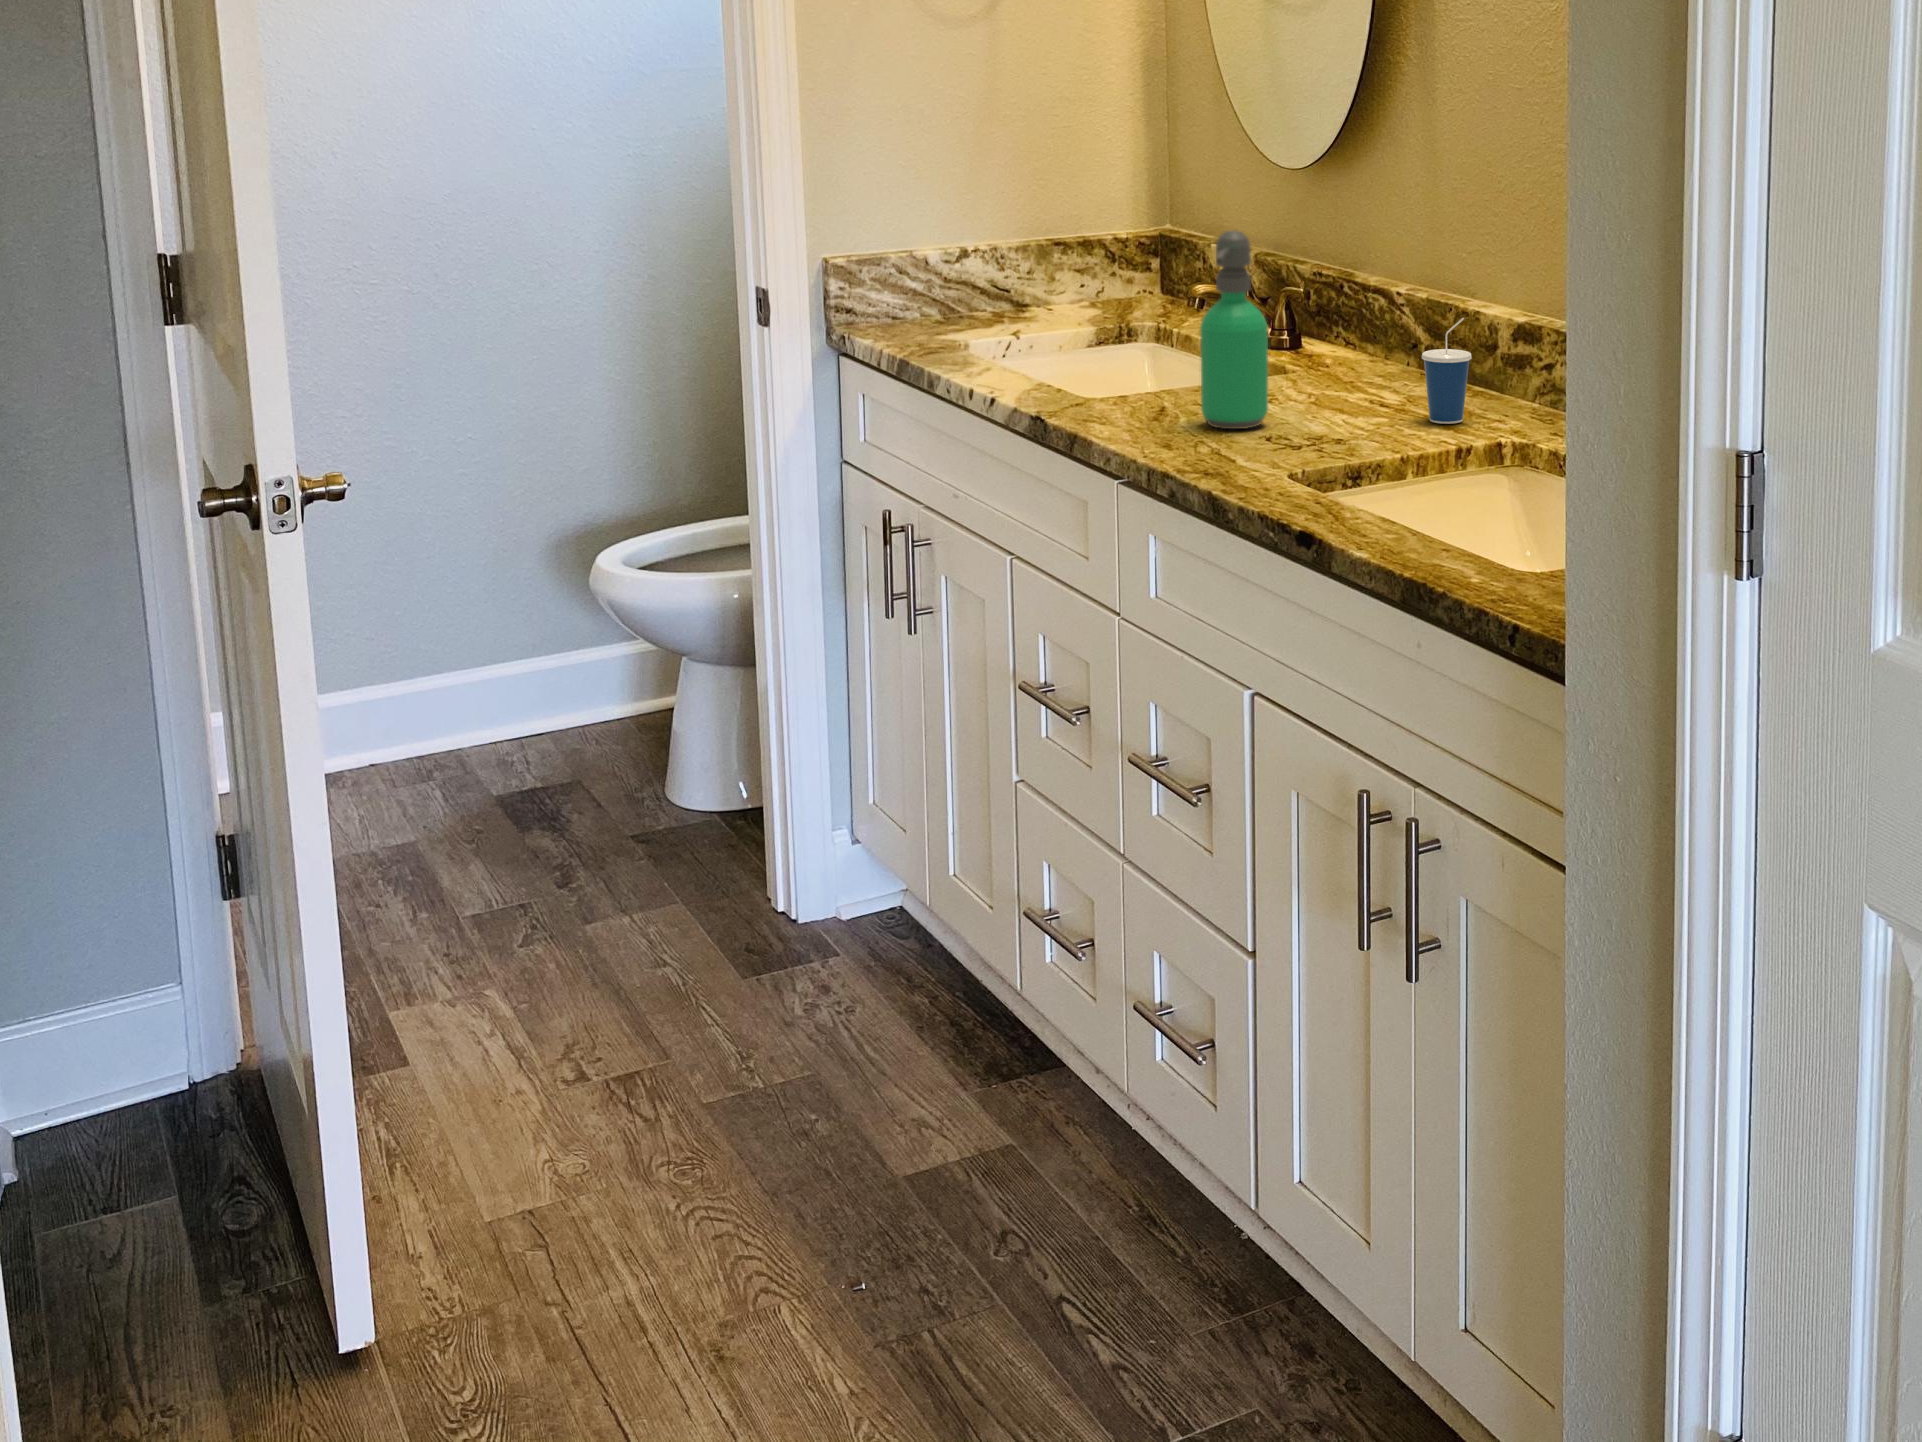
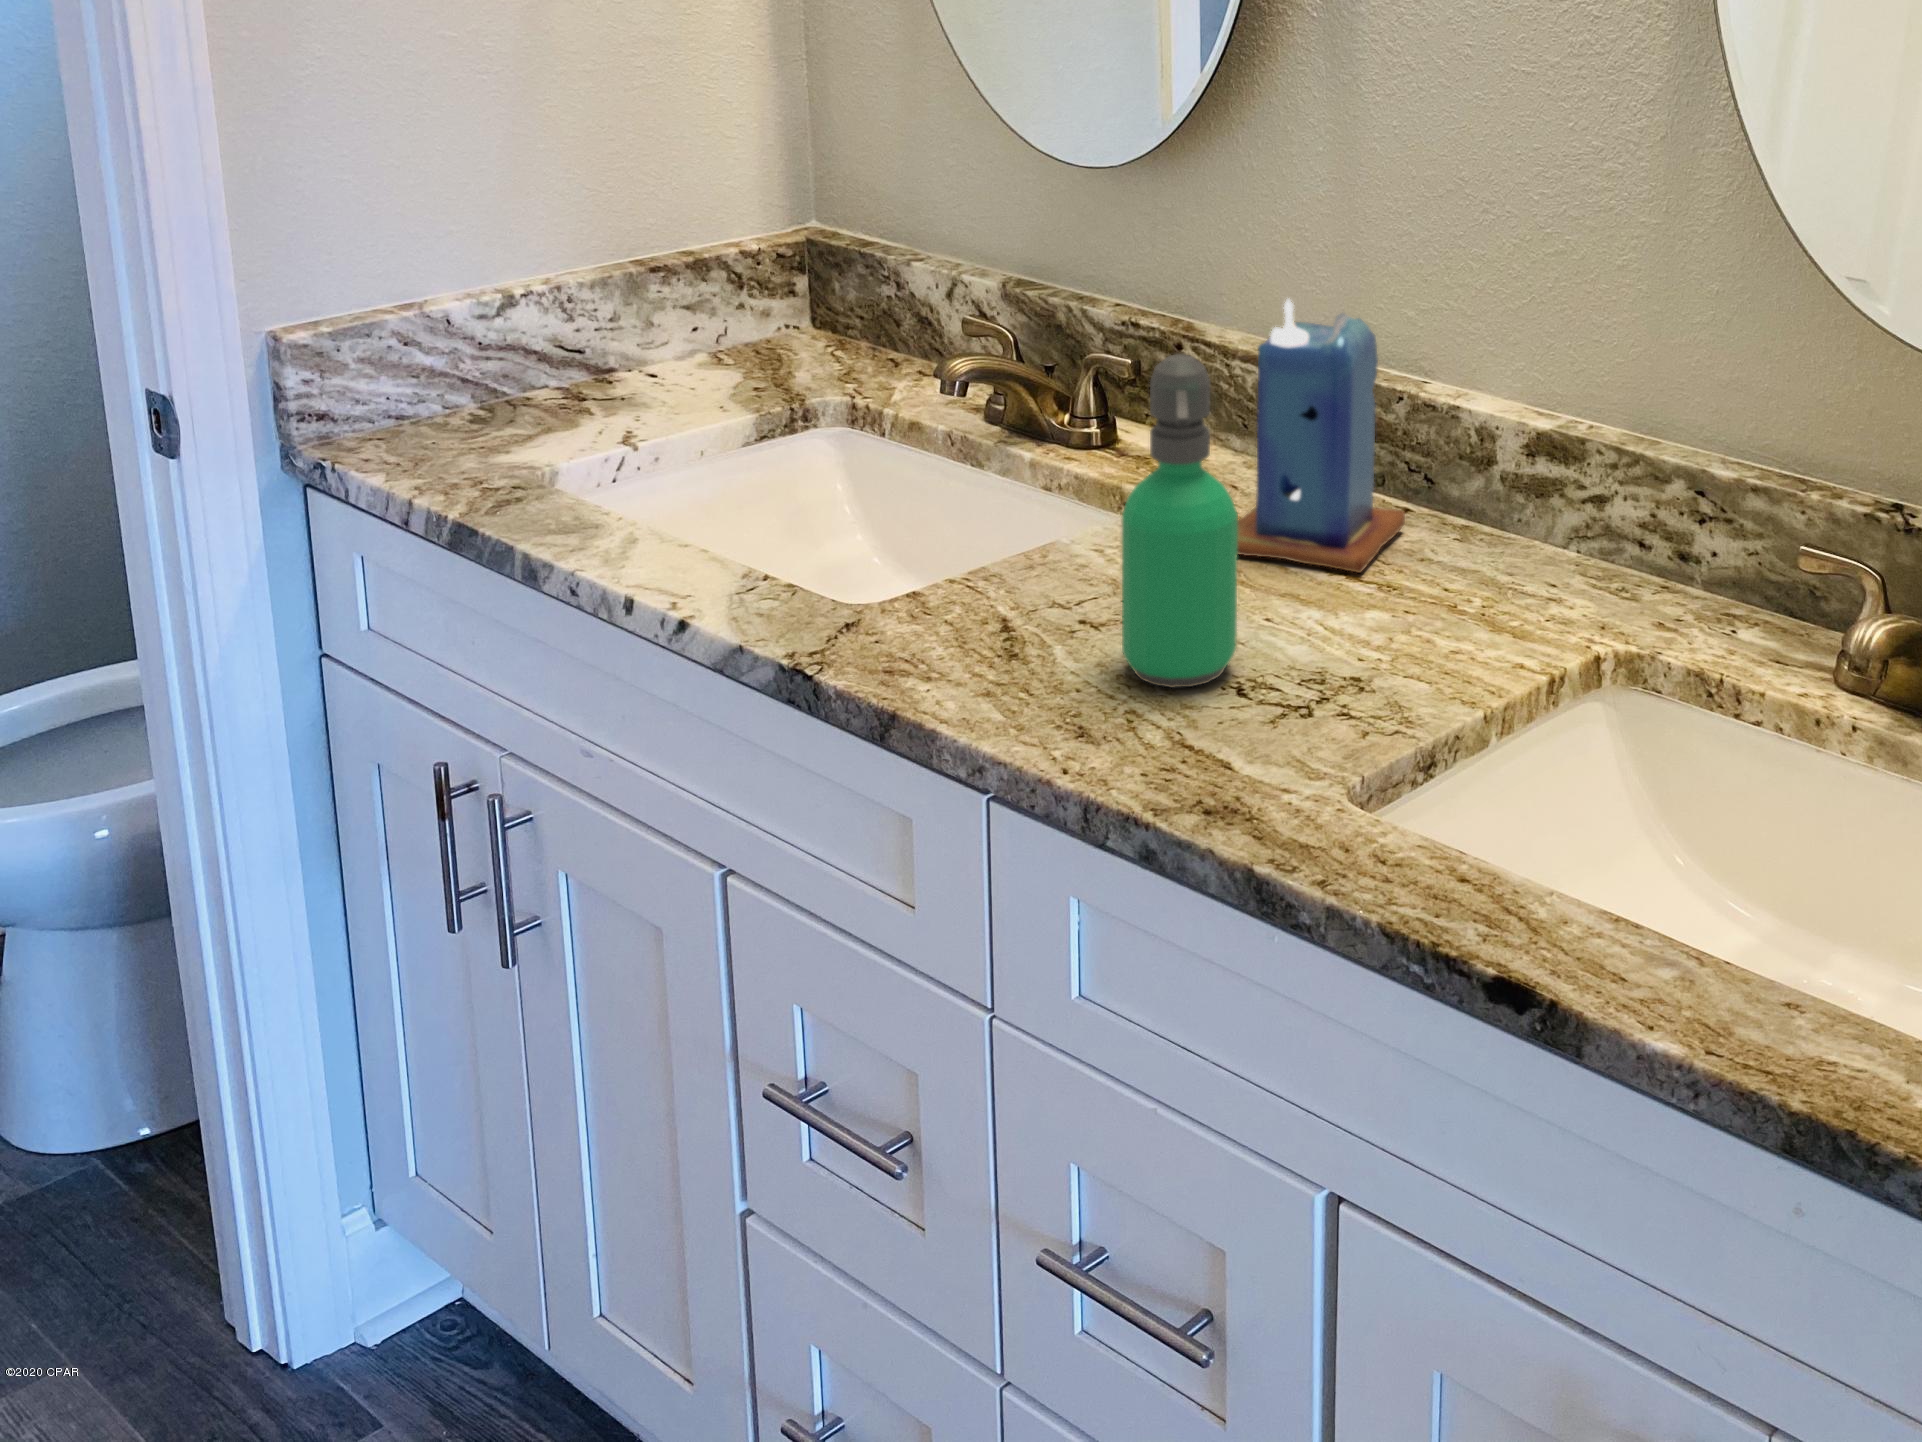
candle: none [1311,228,1439,402] -> present [1237,299,1405,573]
cup: present [1422,318,1472,424] -> none [1455,458,1534,624]

